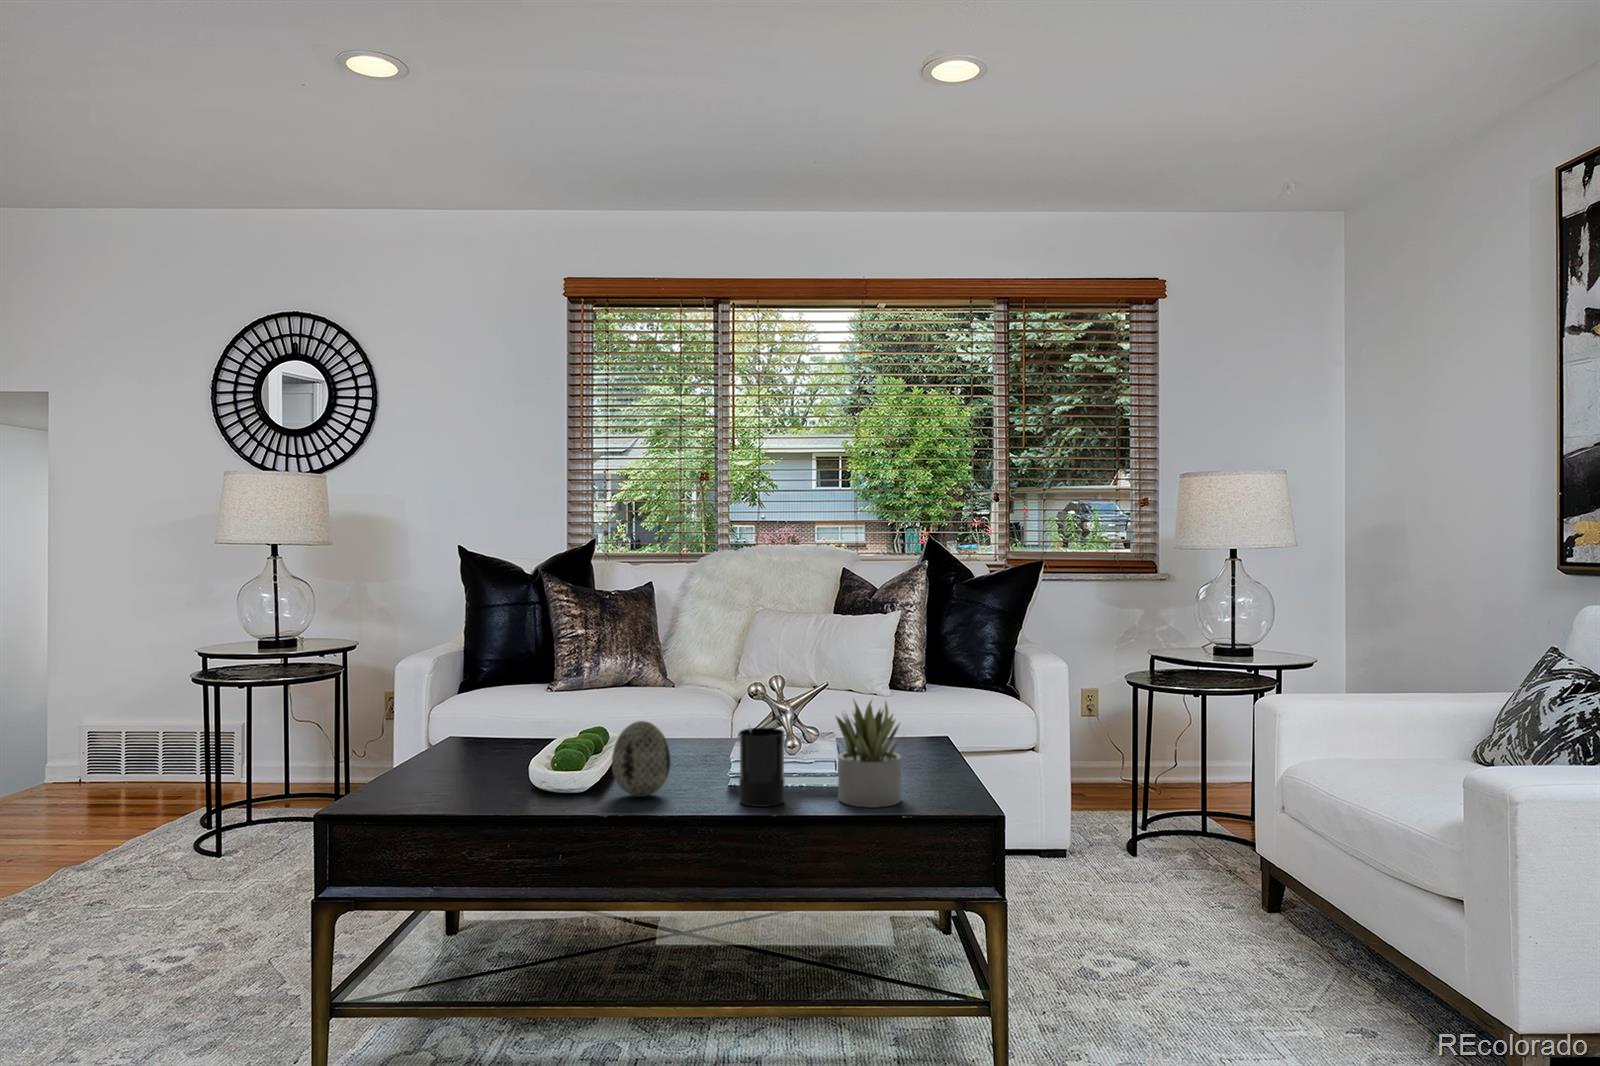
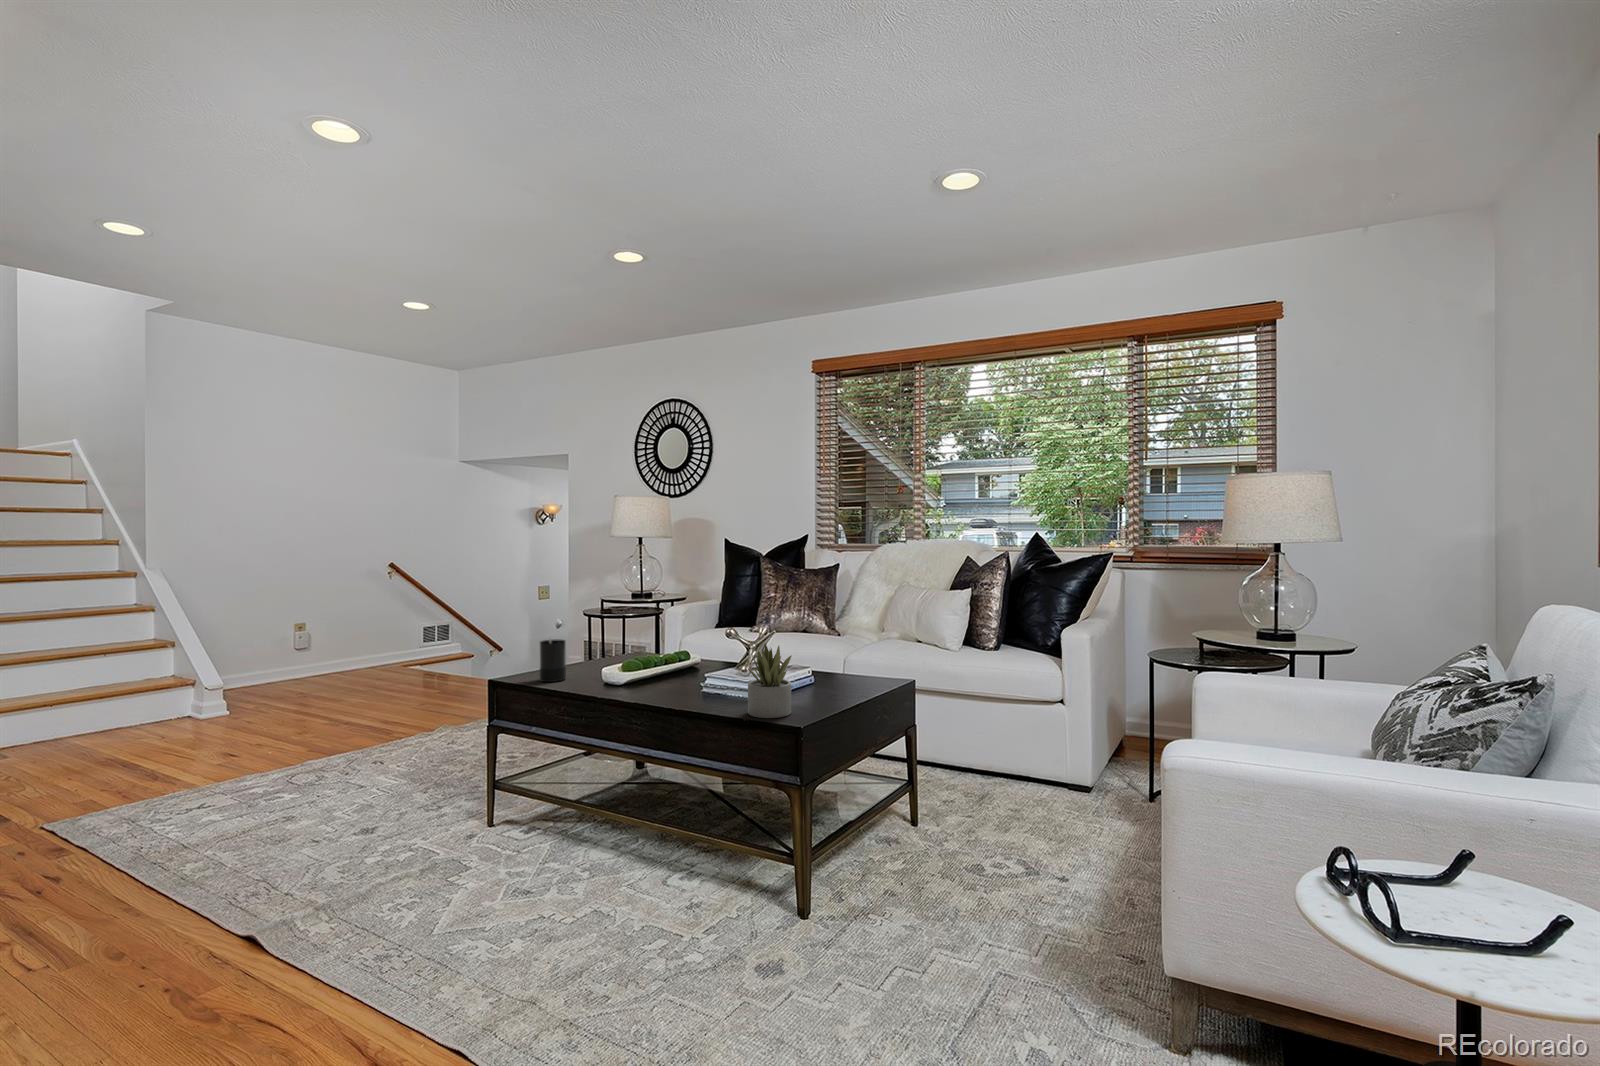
decorative egg: present [612,721,671,797] -> none [637,647,673,694]
candle: present [739,727,784,807] -> present [540,637,566,682]

